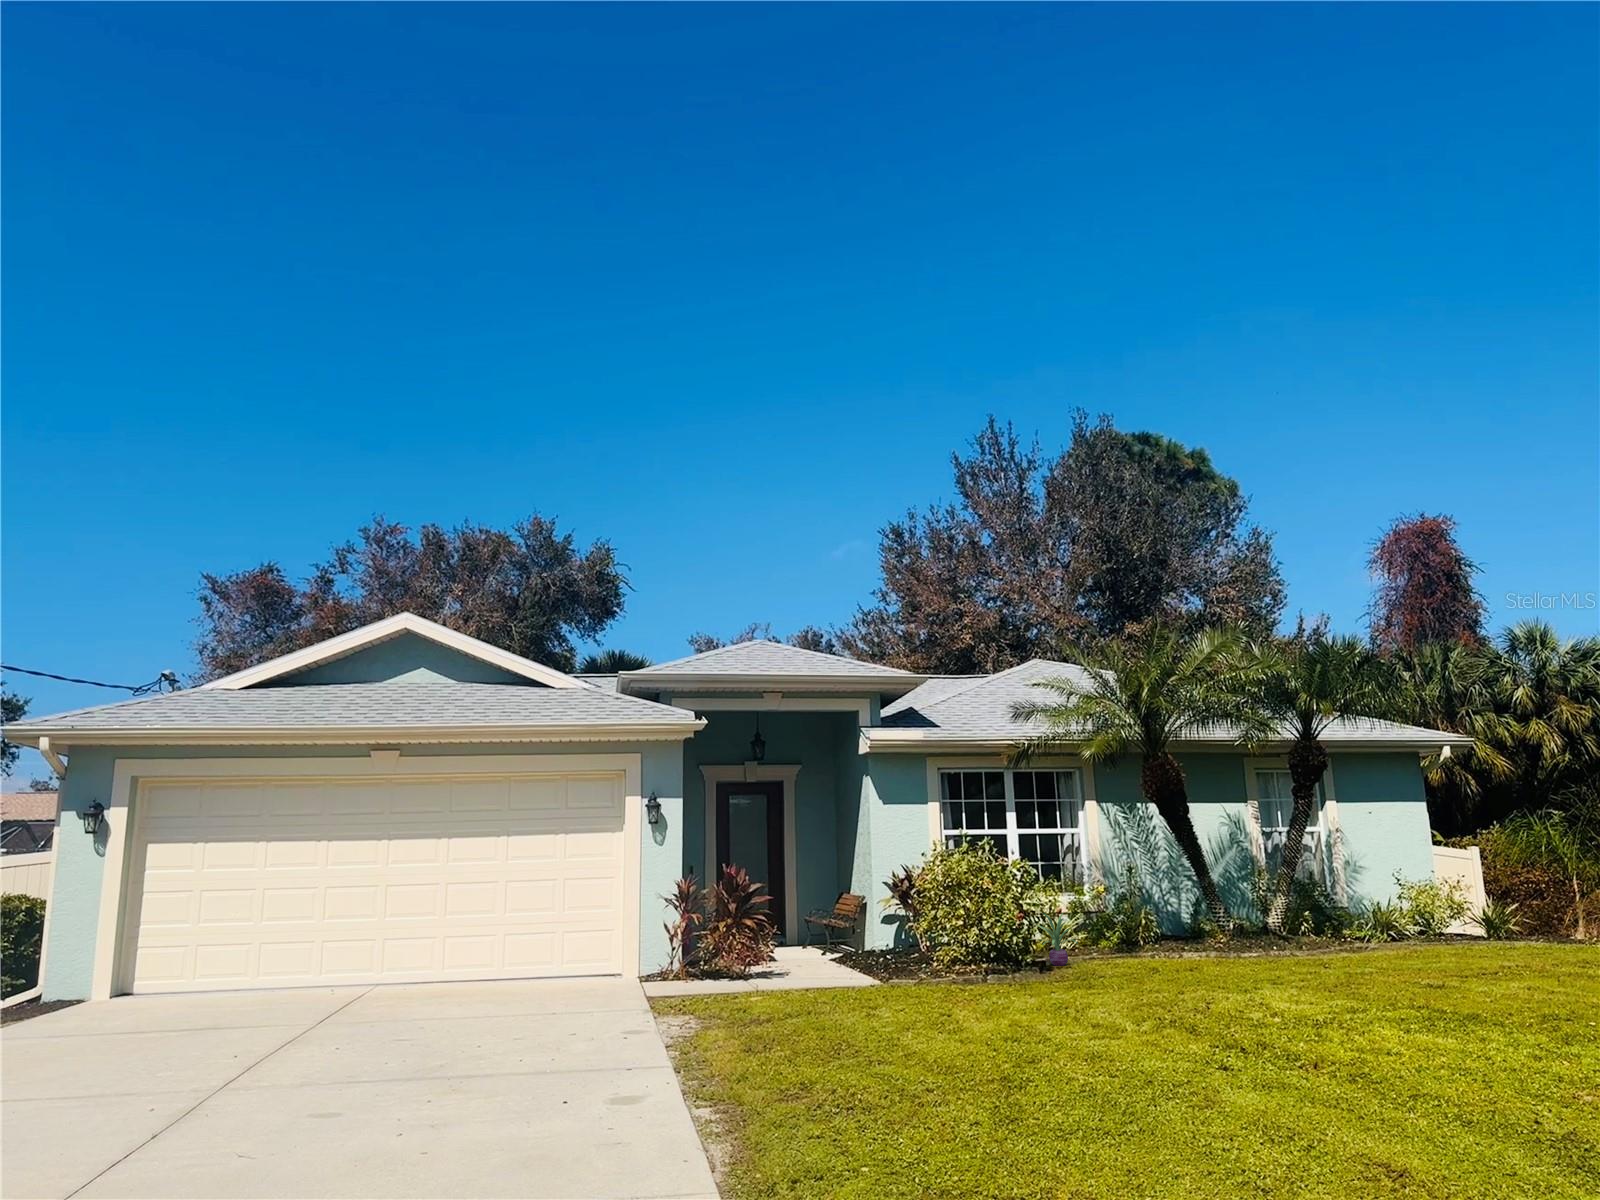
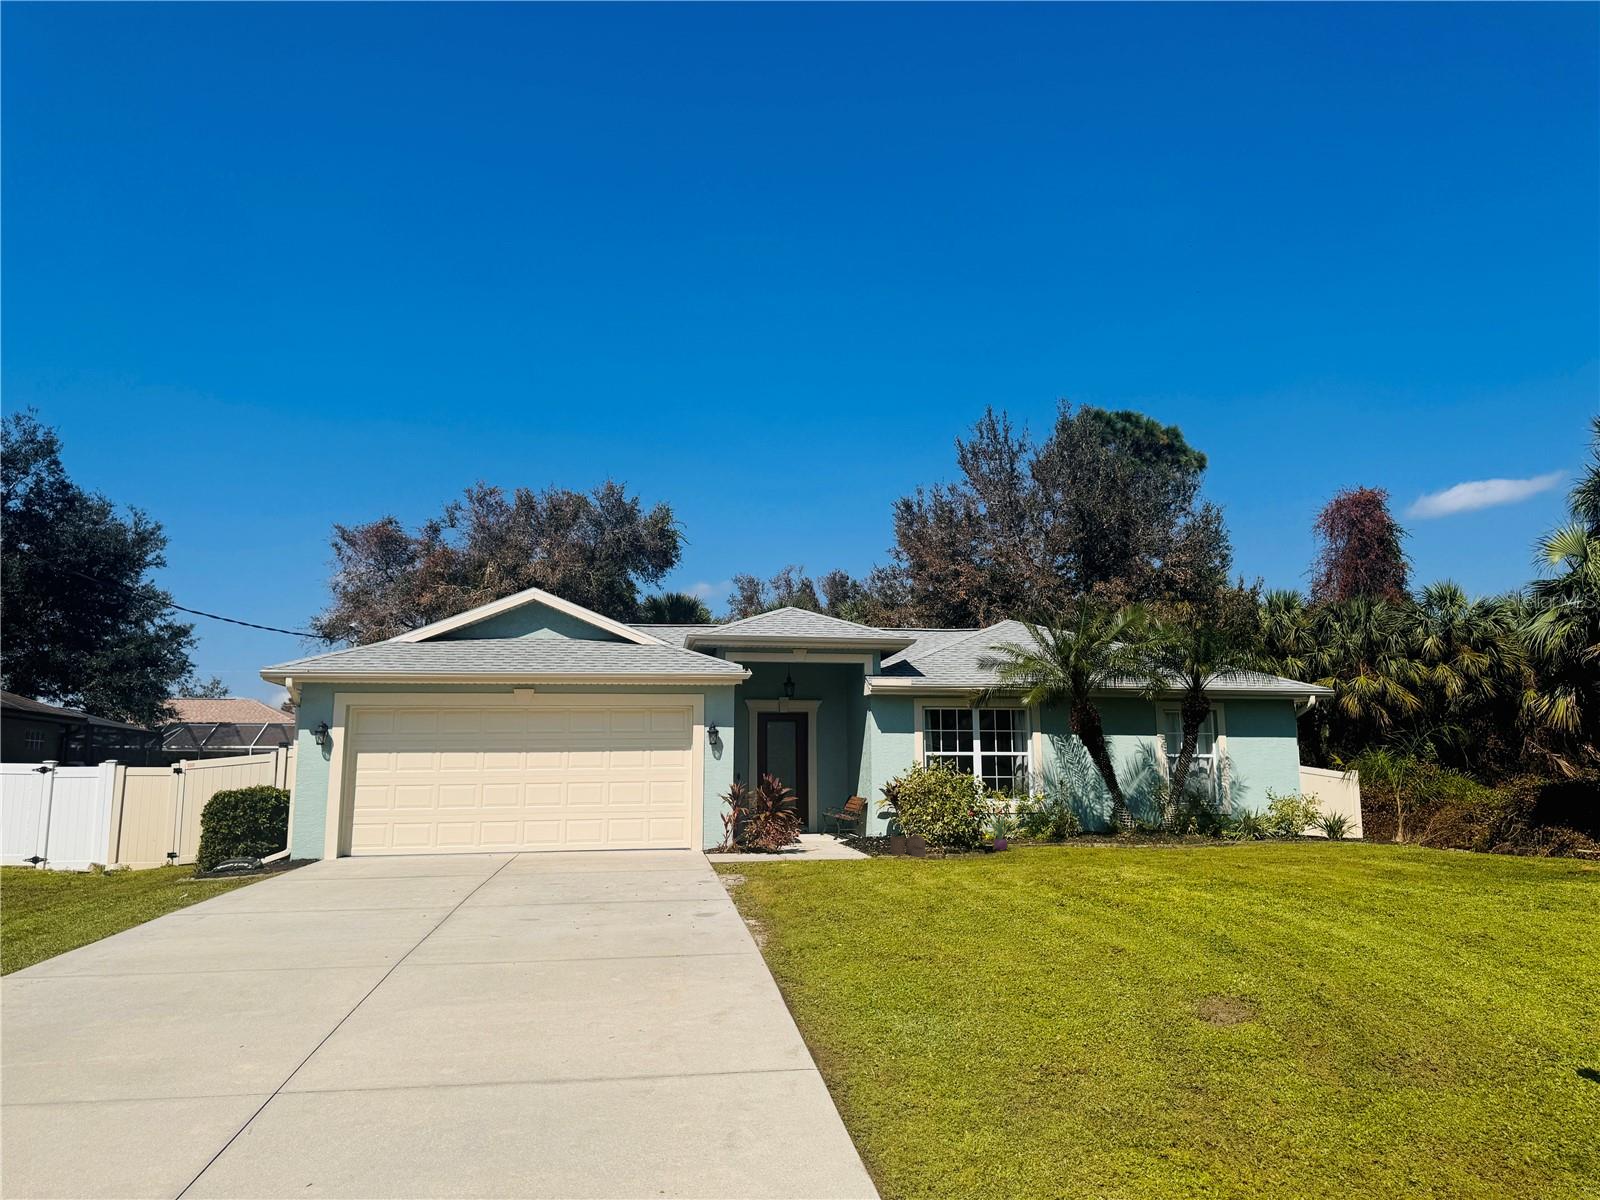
woven basket: none [905,944,956,978] -> present [891,835,926,857]

